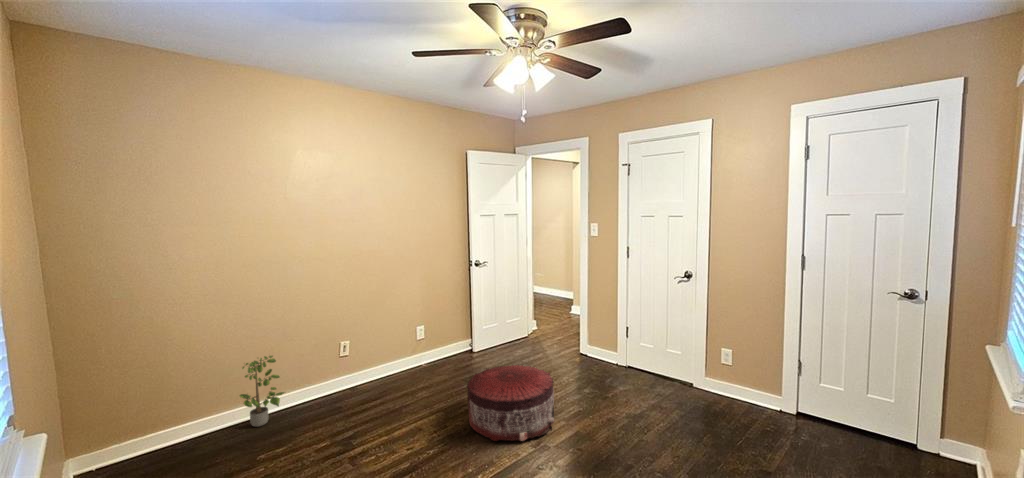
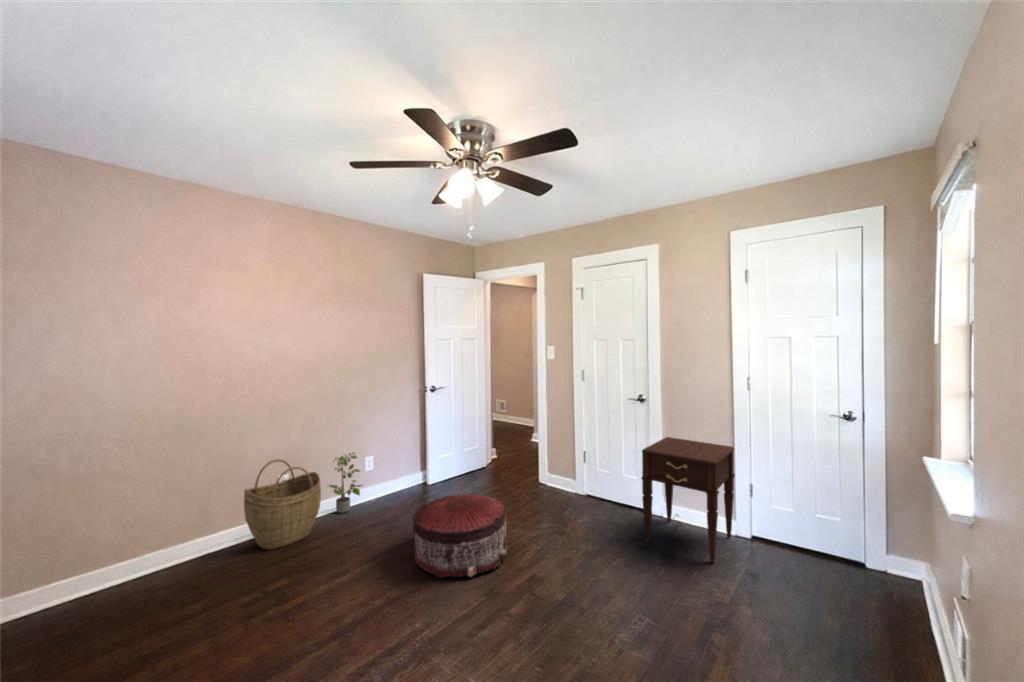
nightstand: none [687,314,784,438] -> present [641,437,735,563]
woven basket: none [314,329,381,410] -> present [244,460,321,550]
potted plant: present [240,356,284,427] -> present [329,452,362,513]

